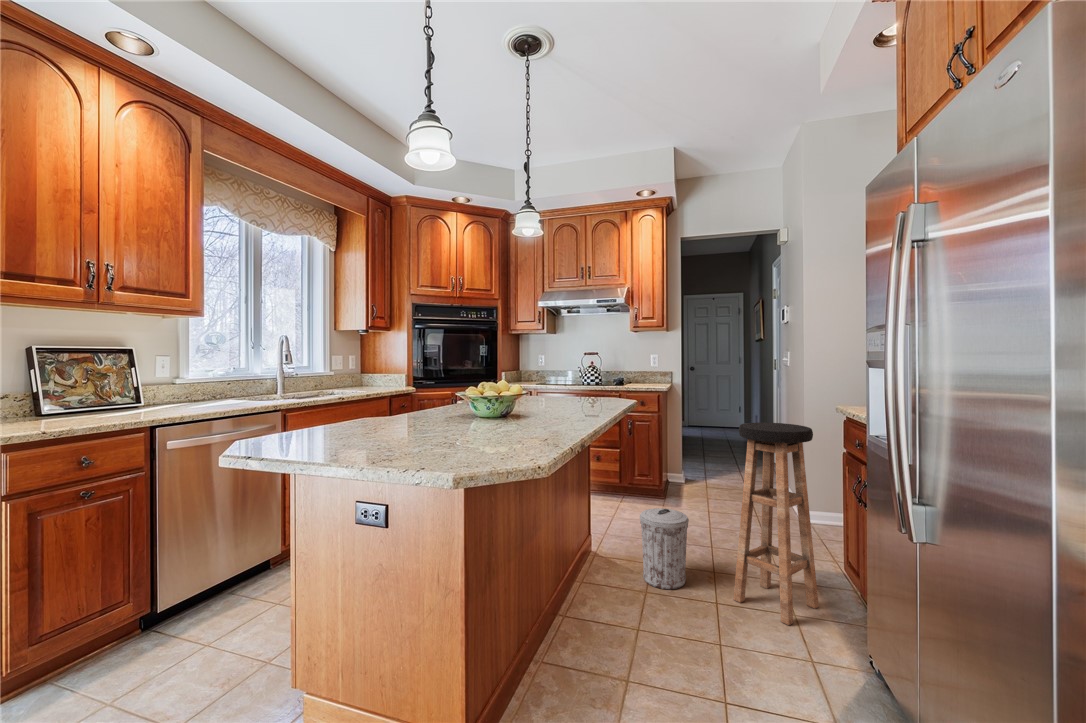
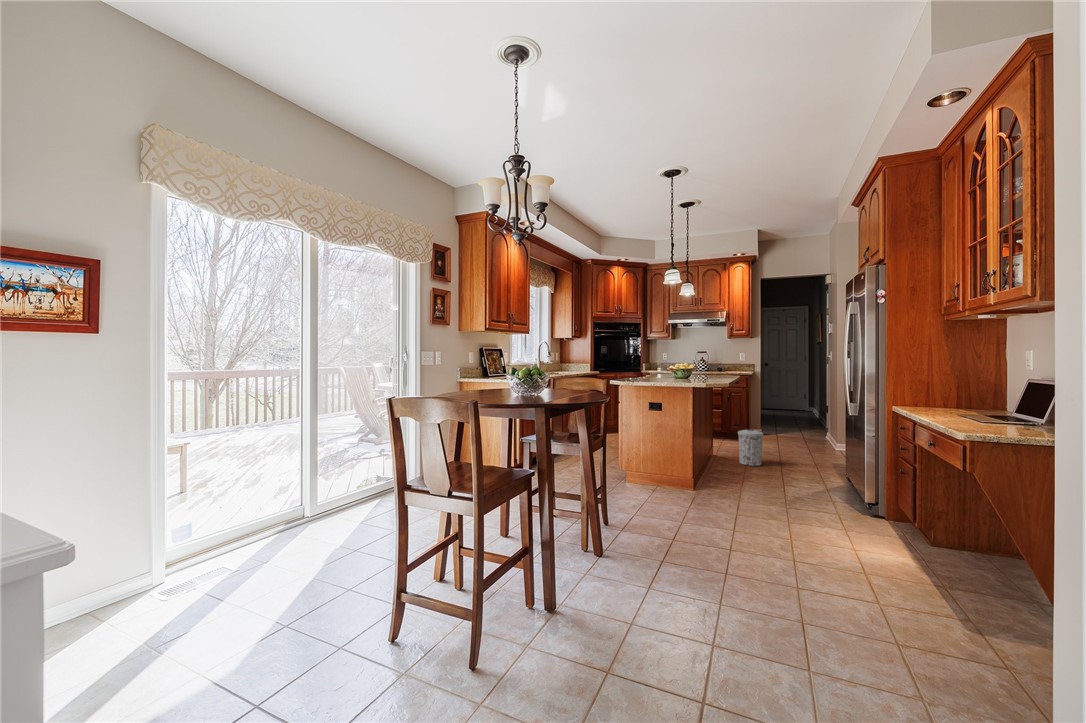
bar stool: present [733,423,819,625] -> none [785,387,828,476]

